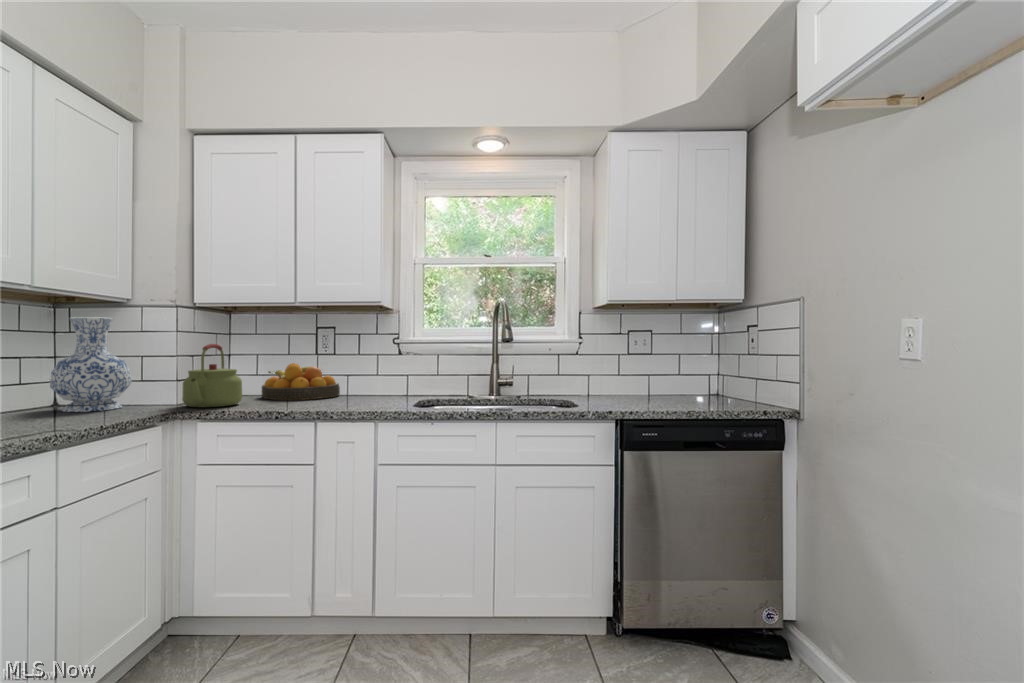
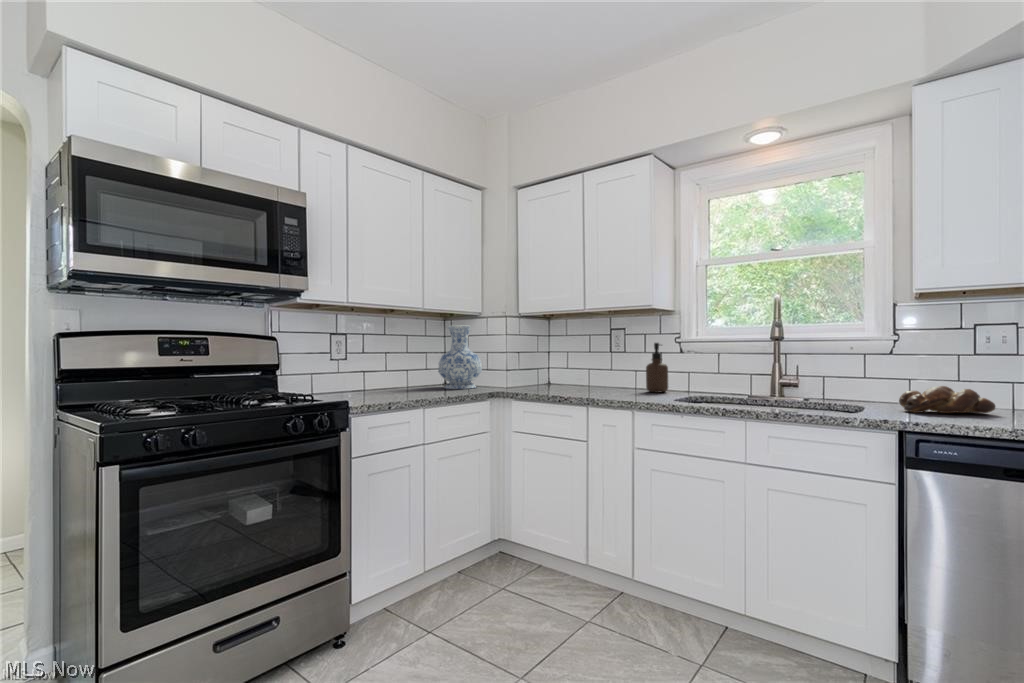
kettle: present [182,344,242,408] -> none [509,343,548,391]
soap dispenser: none [366,344,391,399] -> present [646,343,668,392]
fruit bowl: present [262,363,340,400] -> none [569,359,630,390]
bread loaf: none [600,380,659,404] -> present [899,386,995,413]

